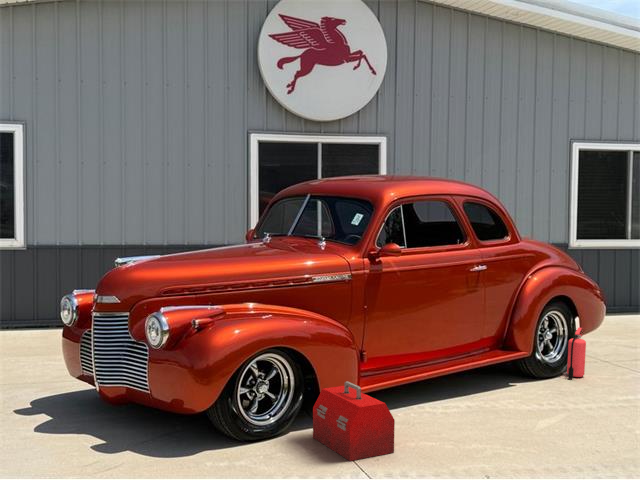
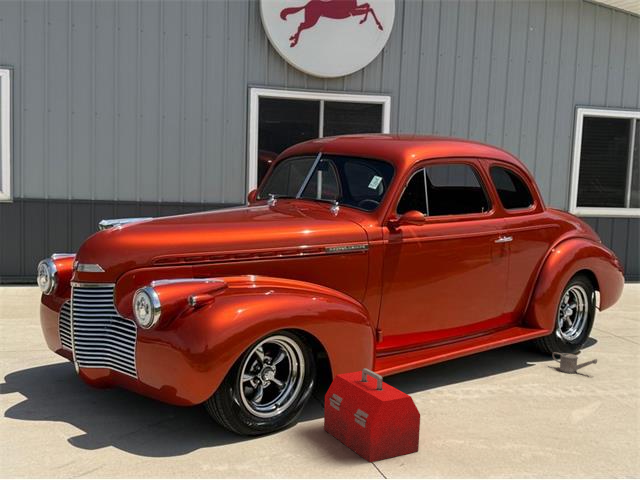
fire extinguisher: present [567,328,586,379] -> none [586,304,608,359]
watering can: none [531,372,571,391] -> present [553,352,597,373]

